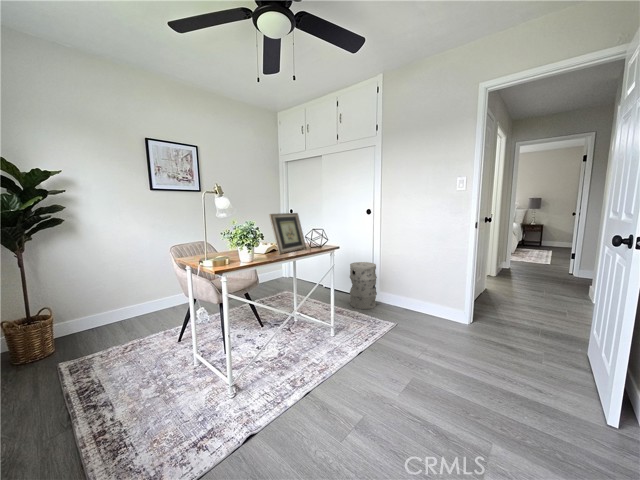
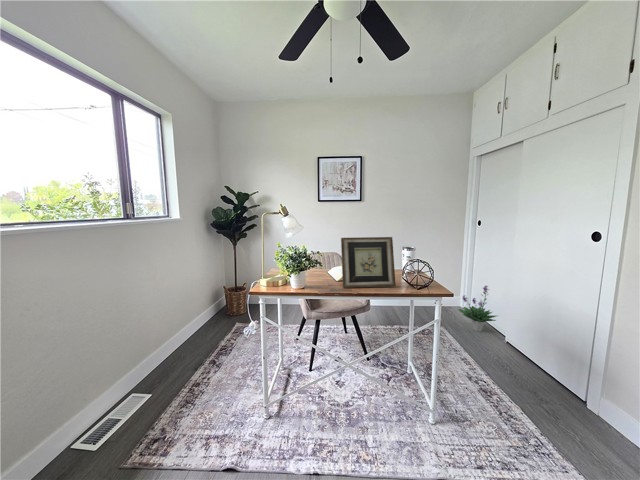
potted plant: none [295,255,320,290] -> present [458,286,496,332]
trash can: present [350,262,377,309] -> none [522,322,594,419]

